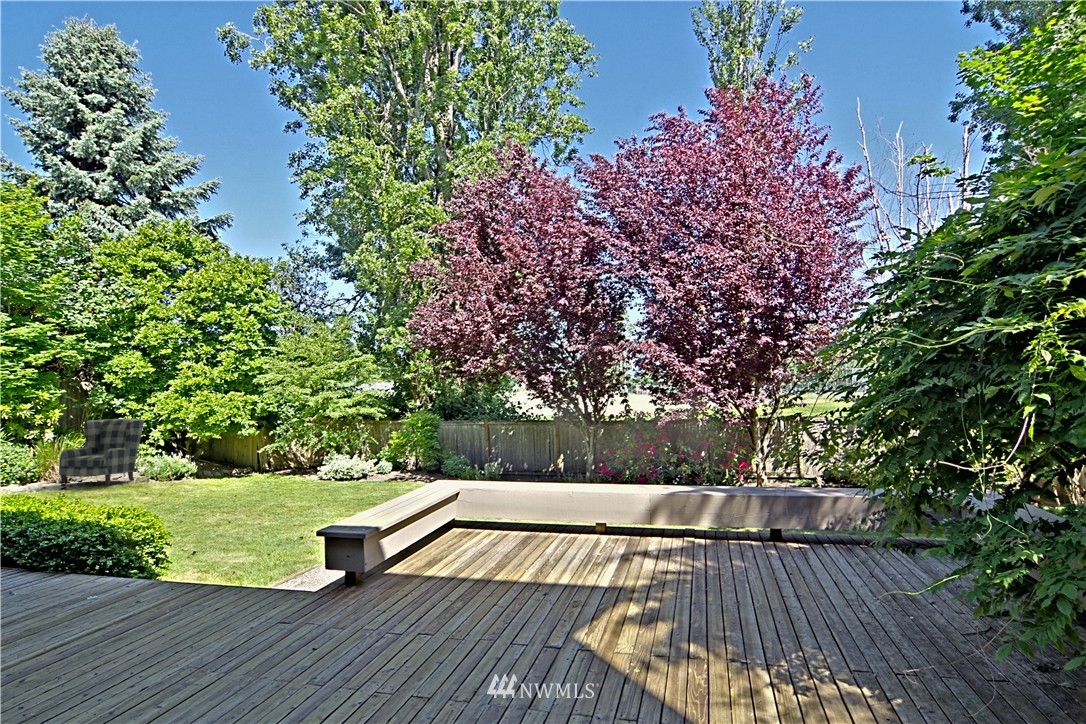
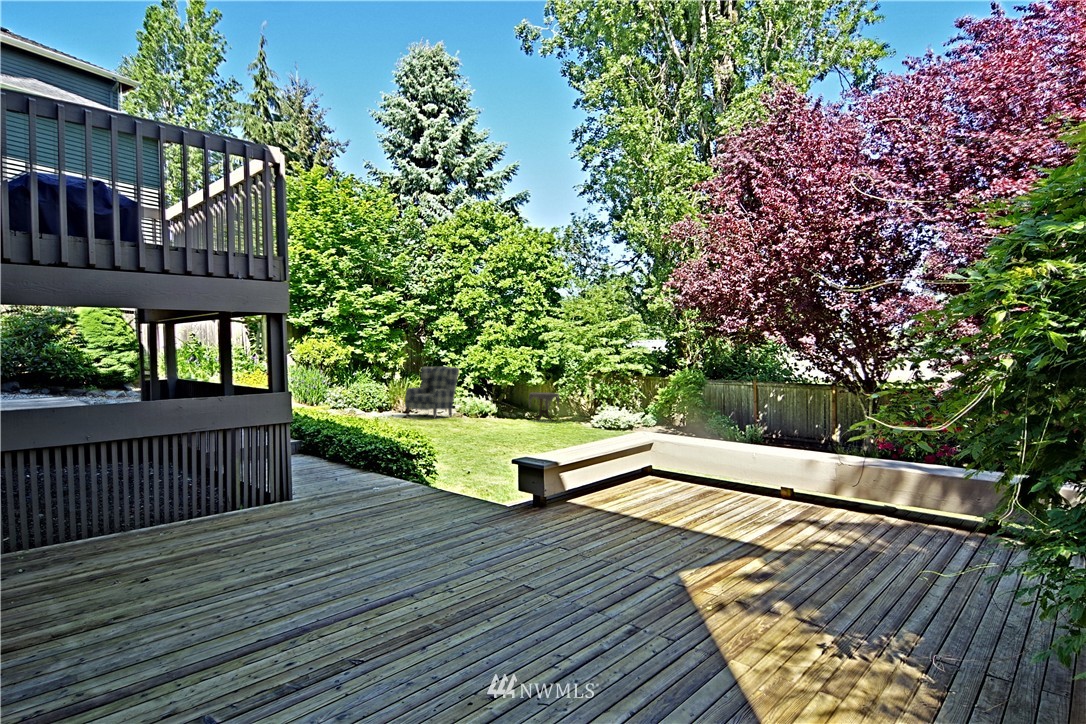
side table: none [240,441,279,475] -> present [529,392,559,420]

